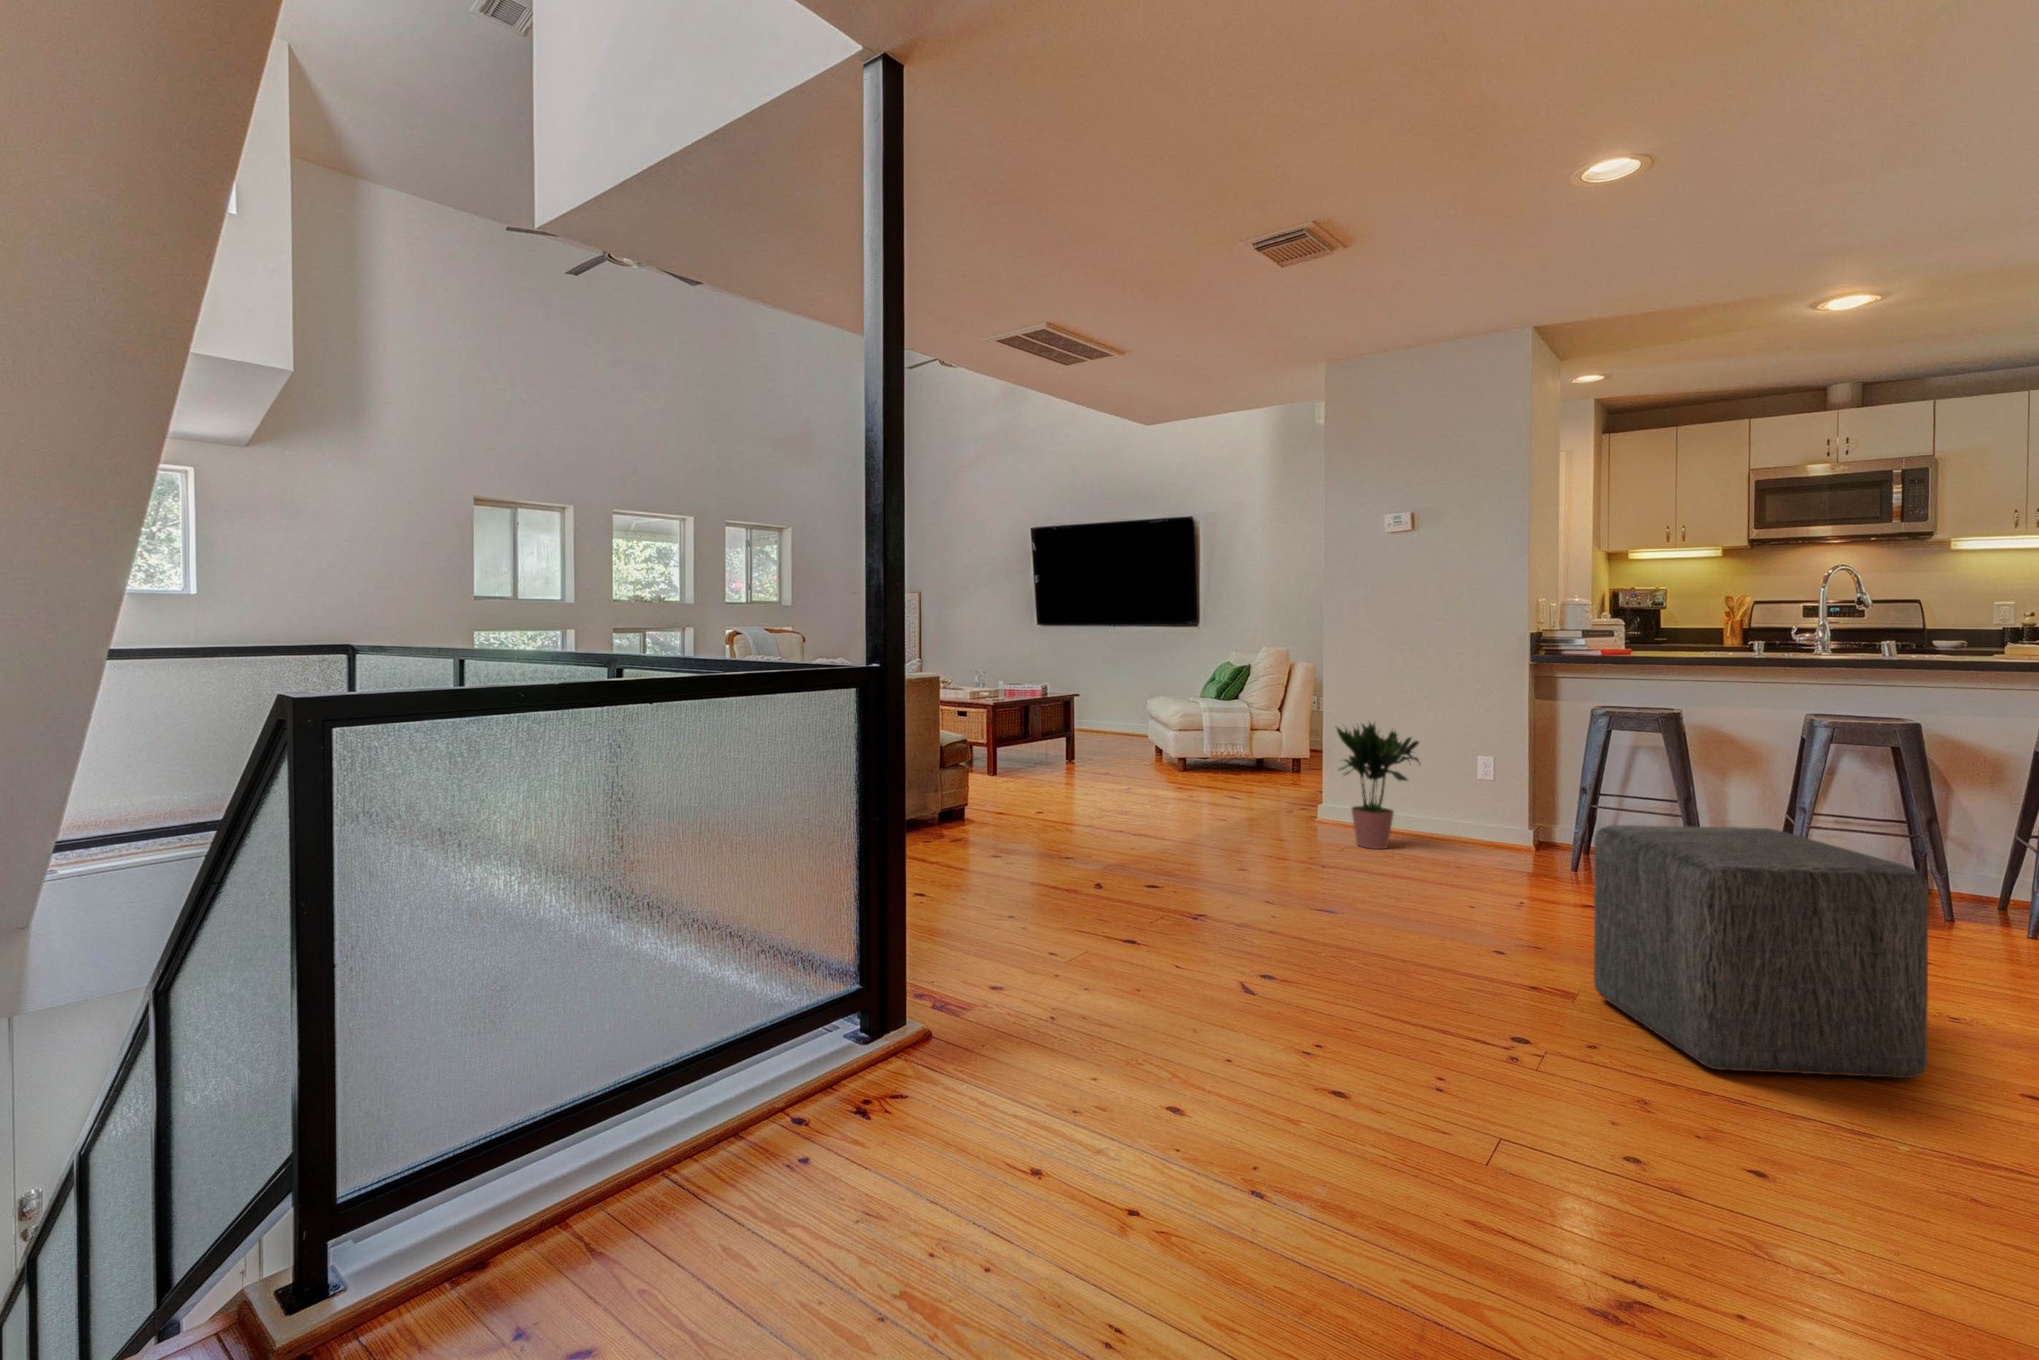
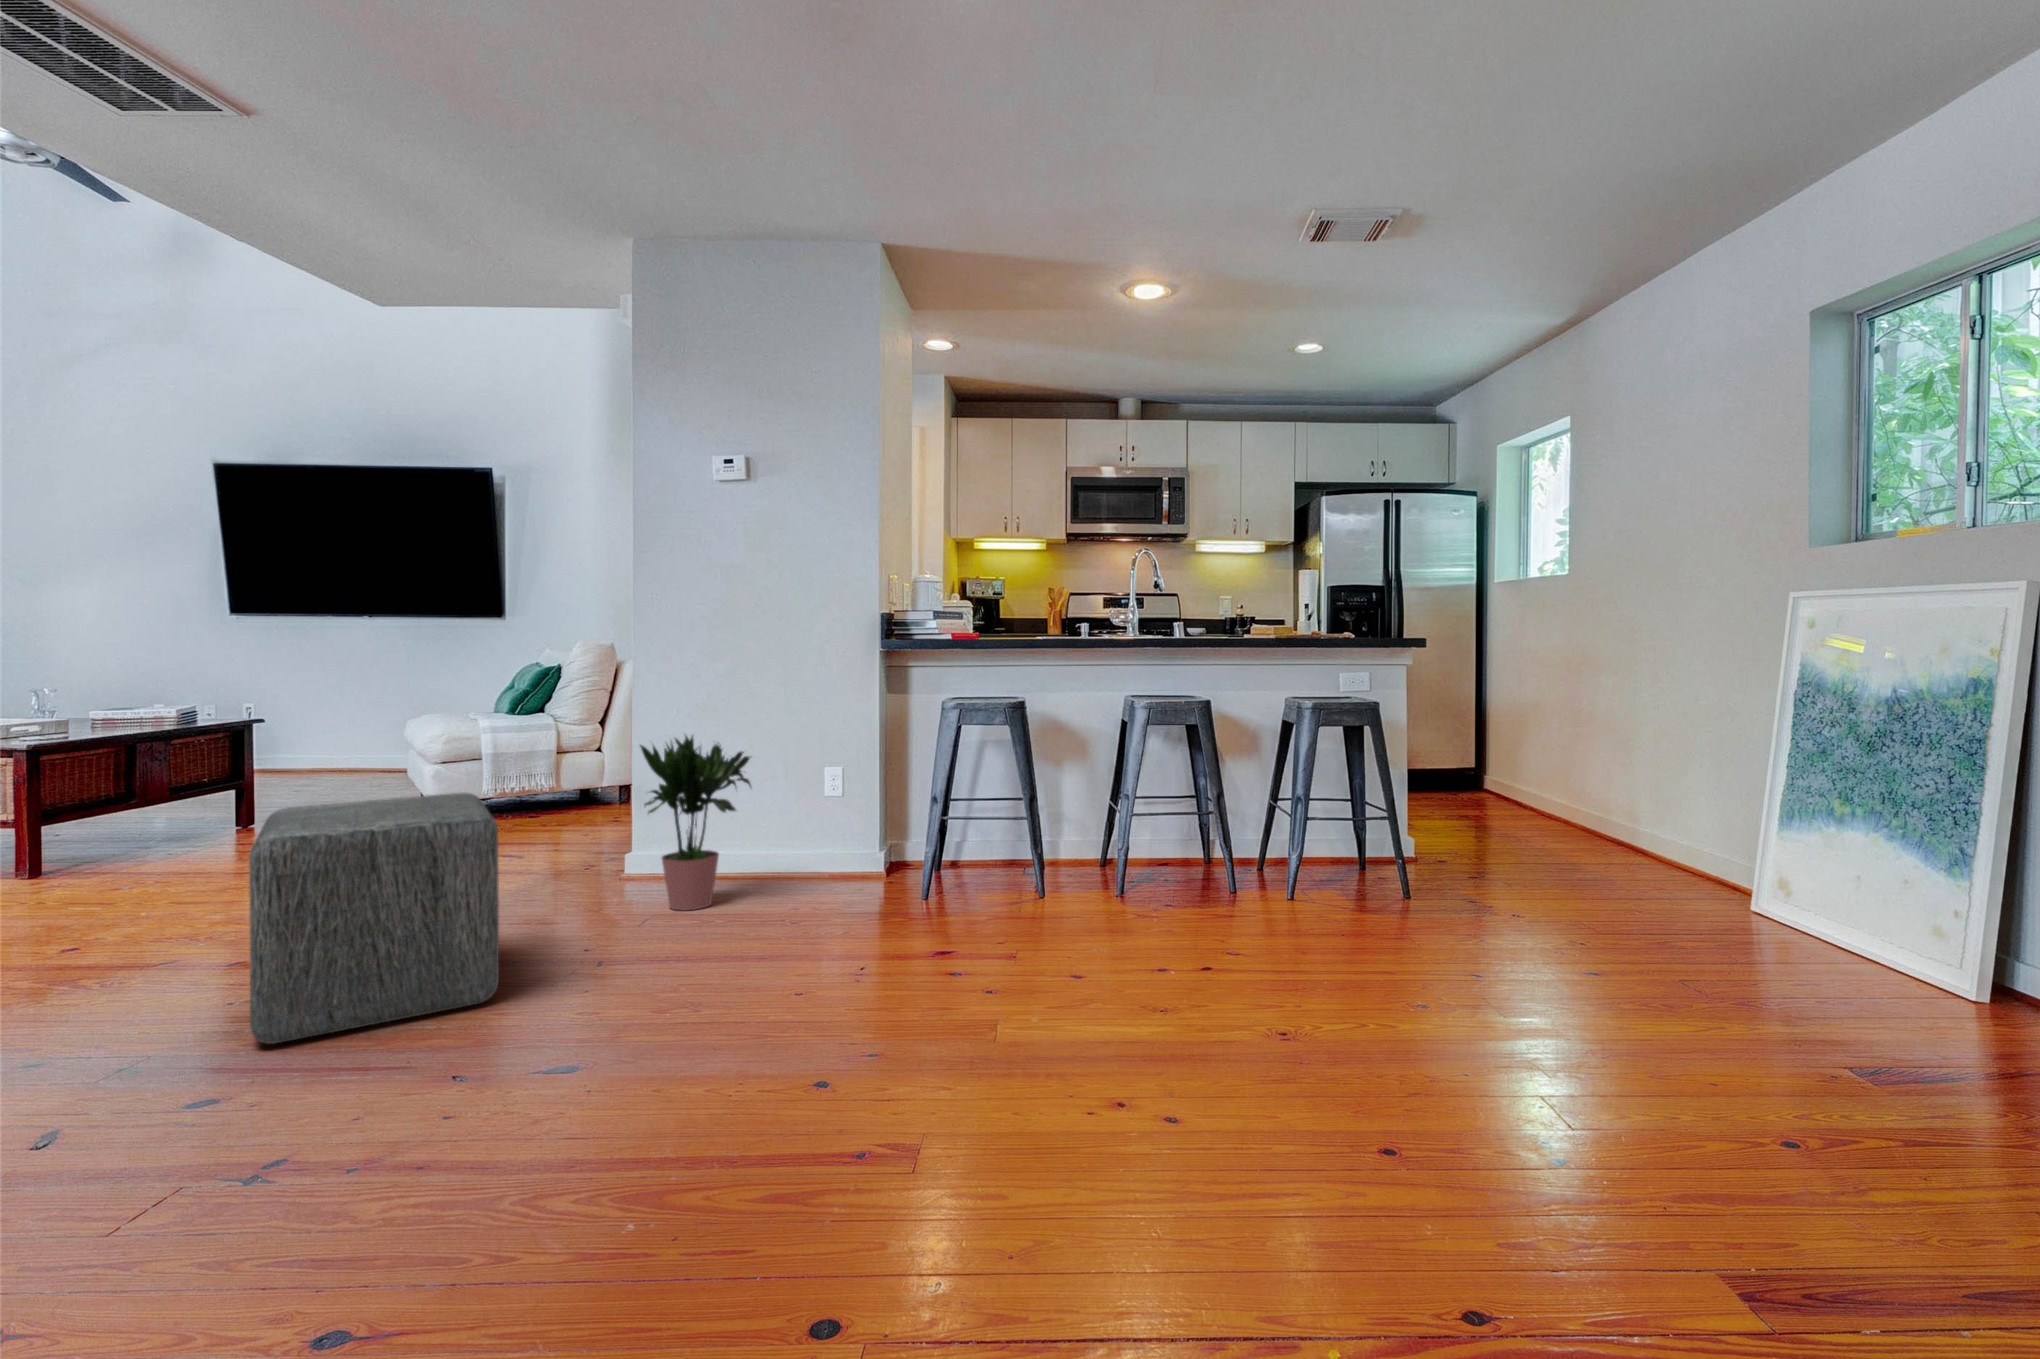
ottoman: present [1594,825,1929,1078] -> present [249,793,499,1044]

